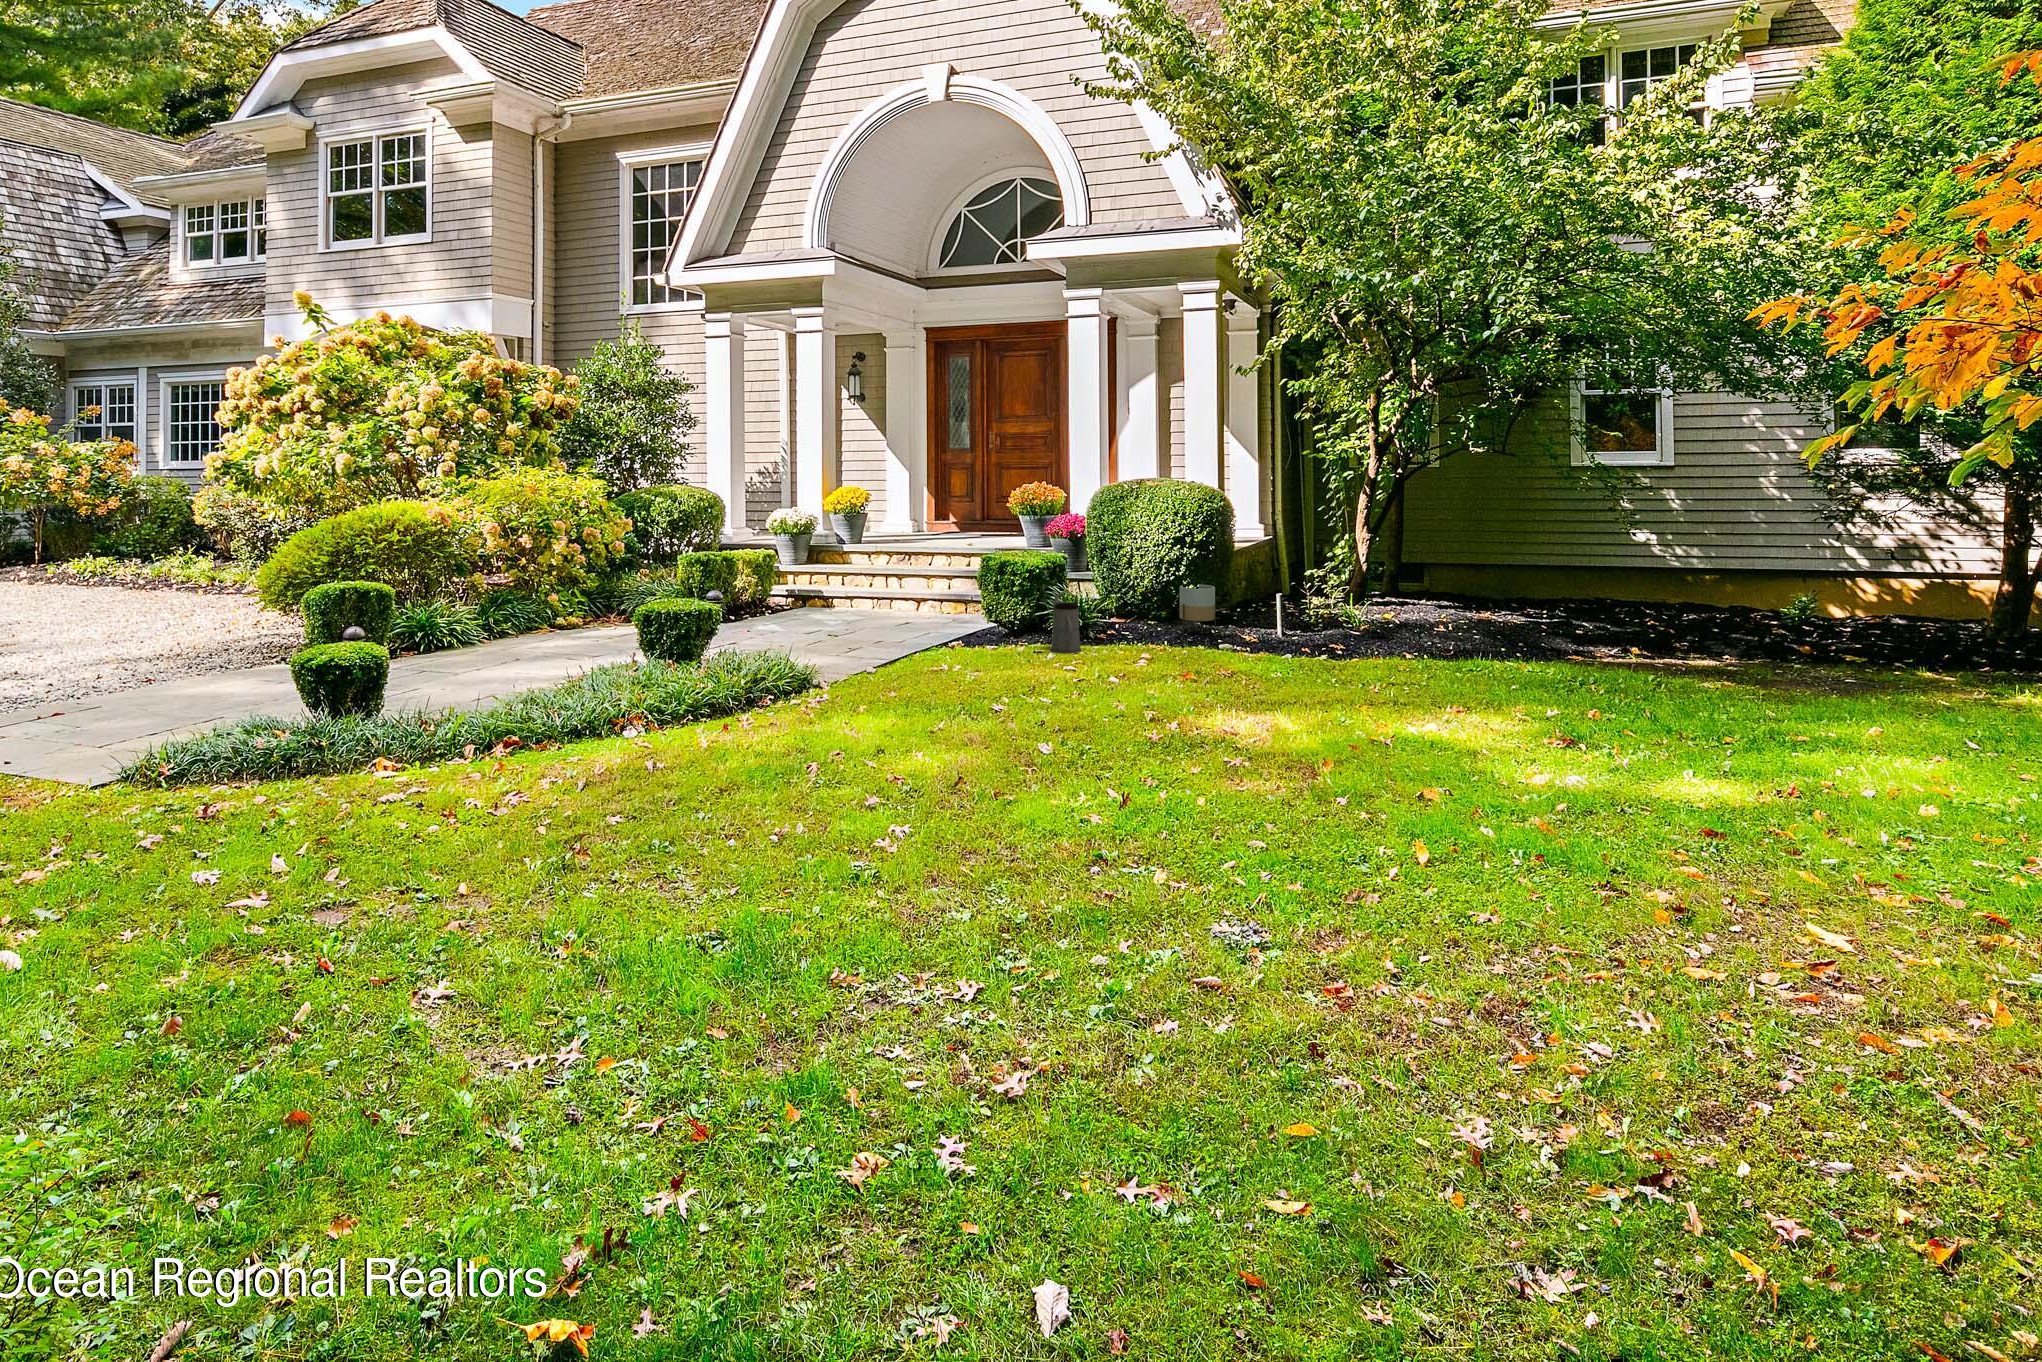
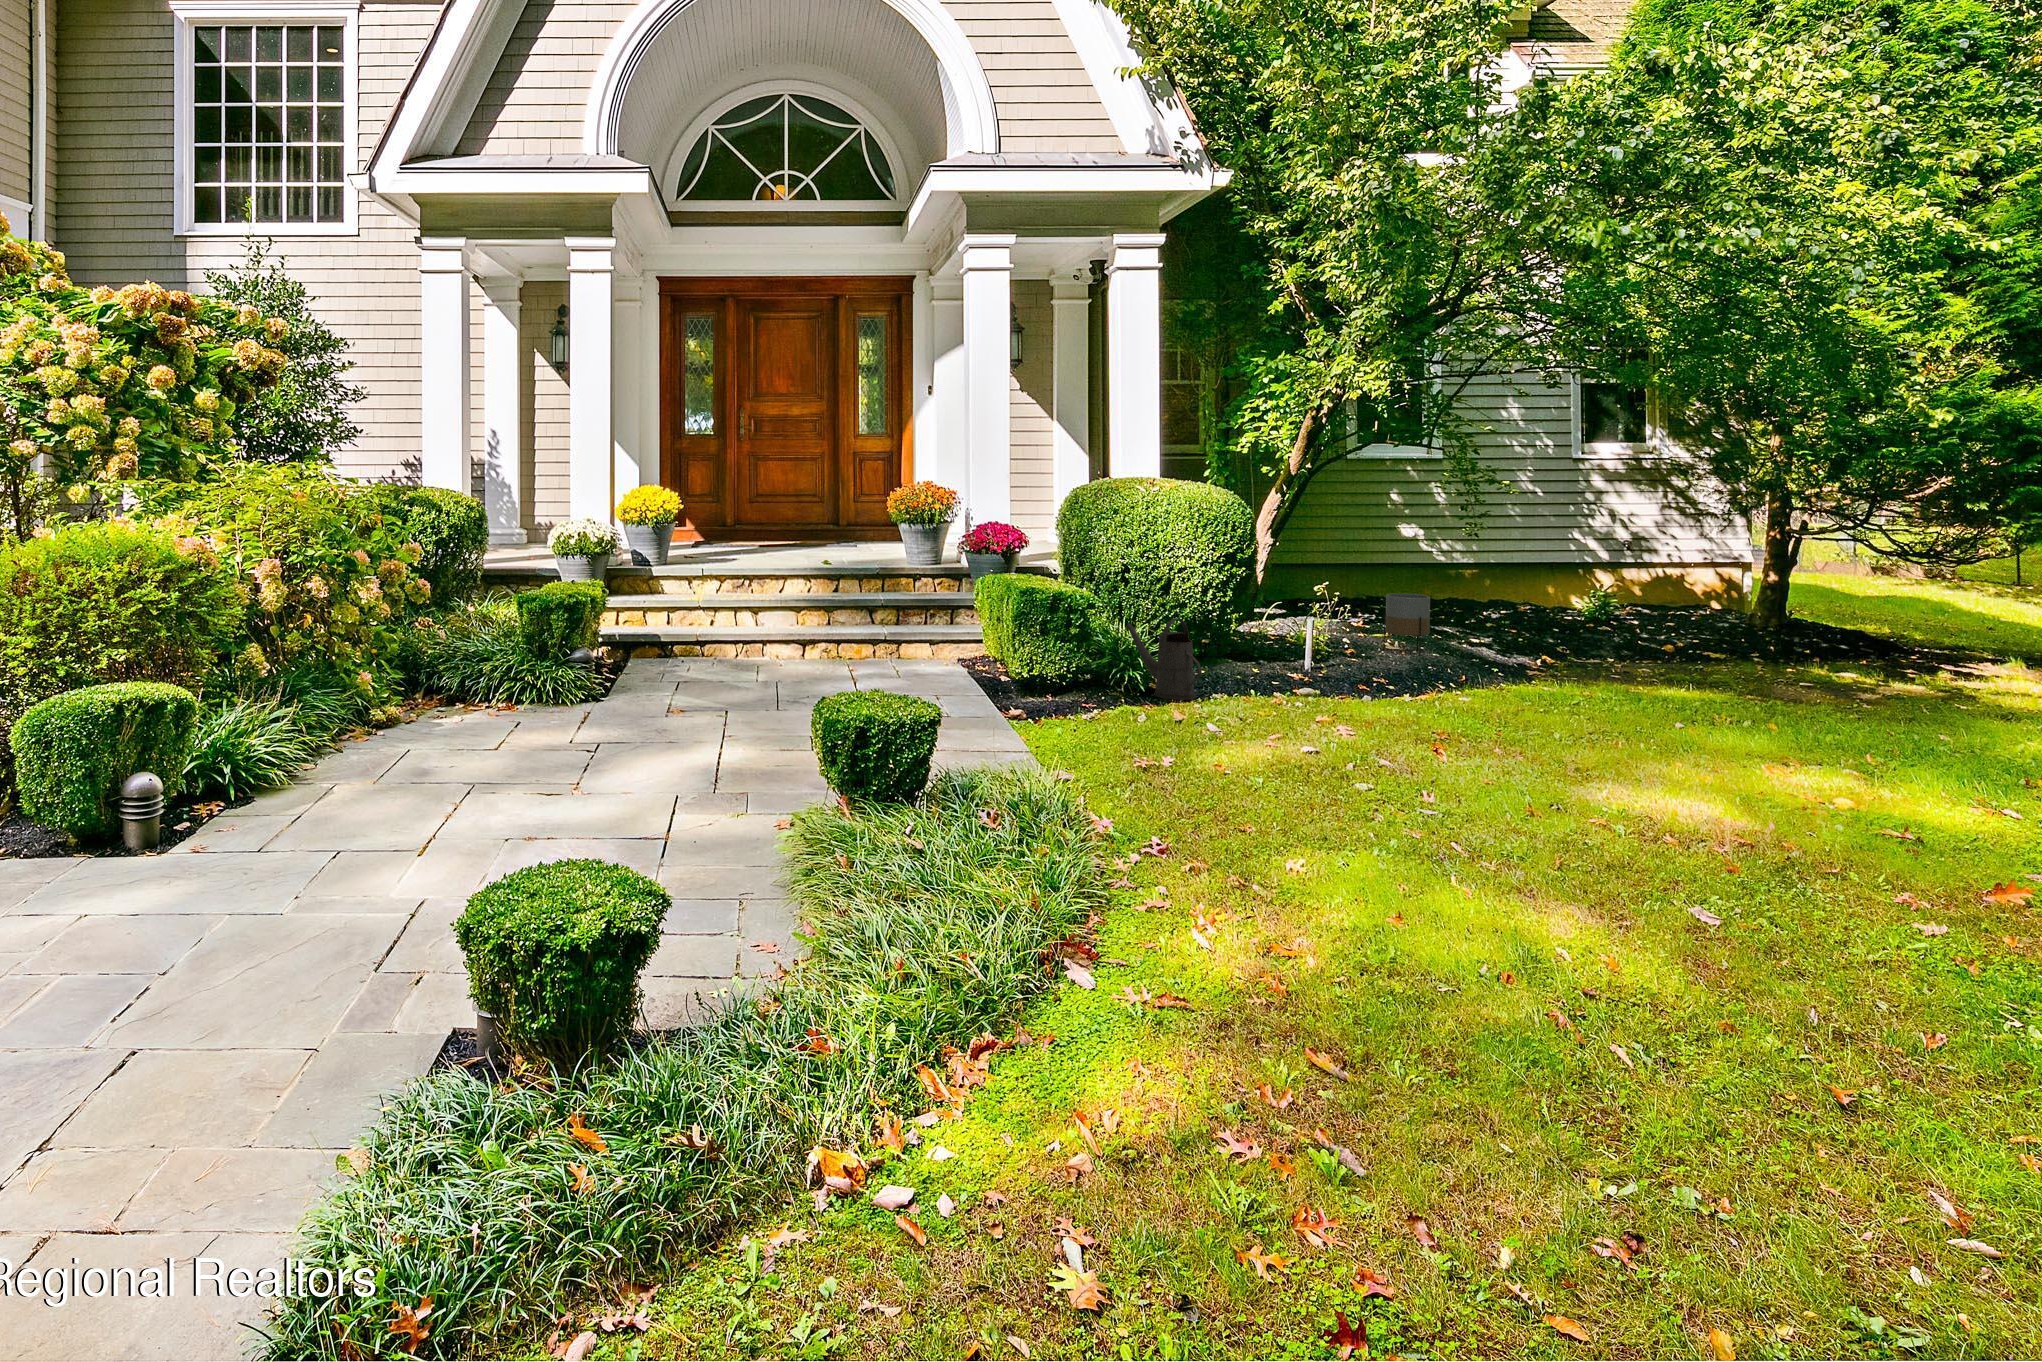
planter: present [1180,584,1216,637] -> present [1383,593,1430,656]

